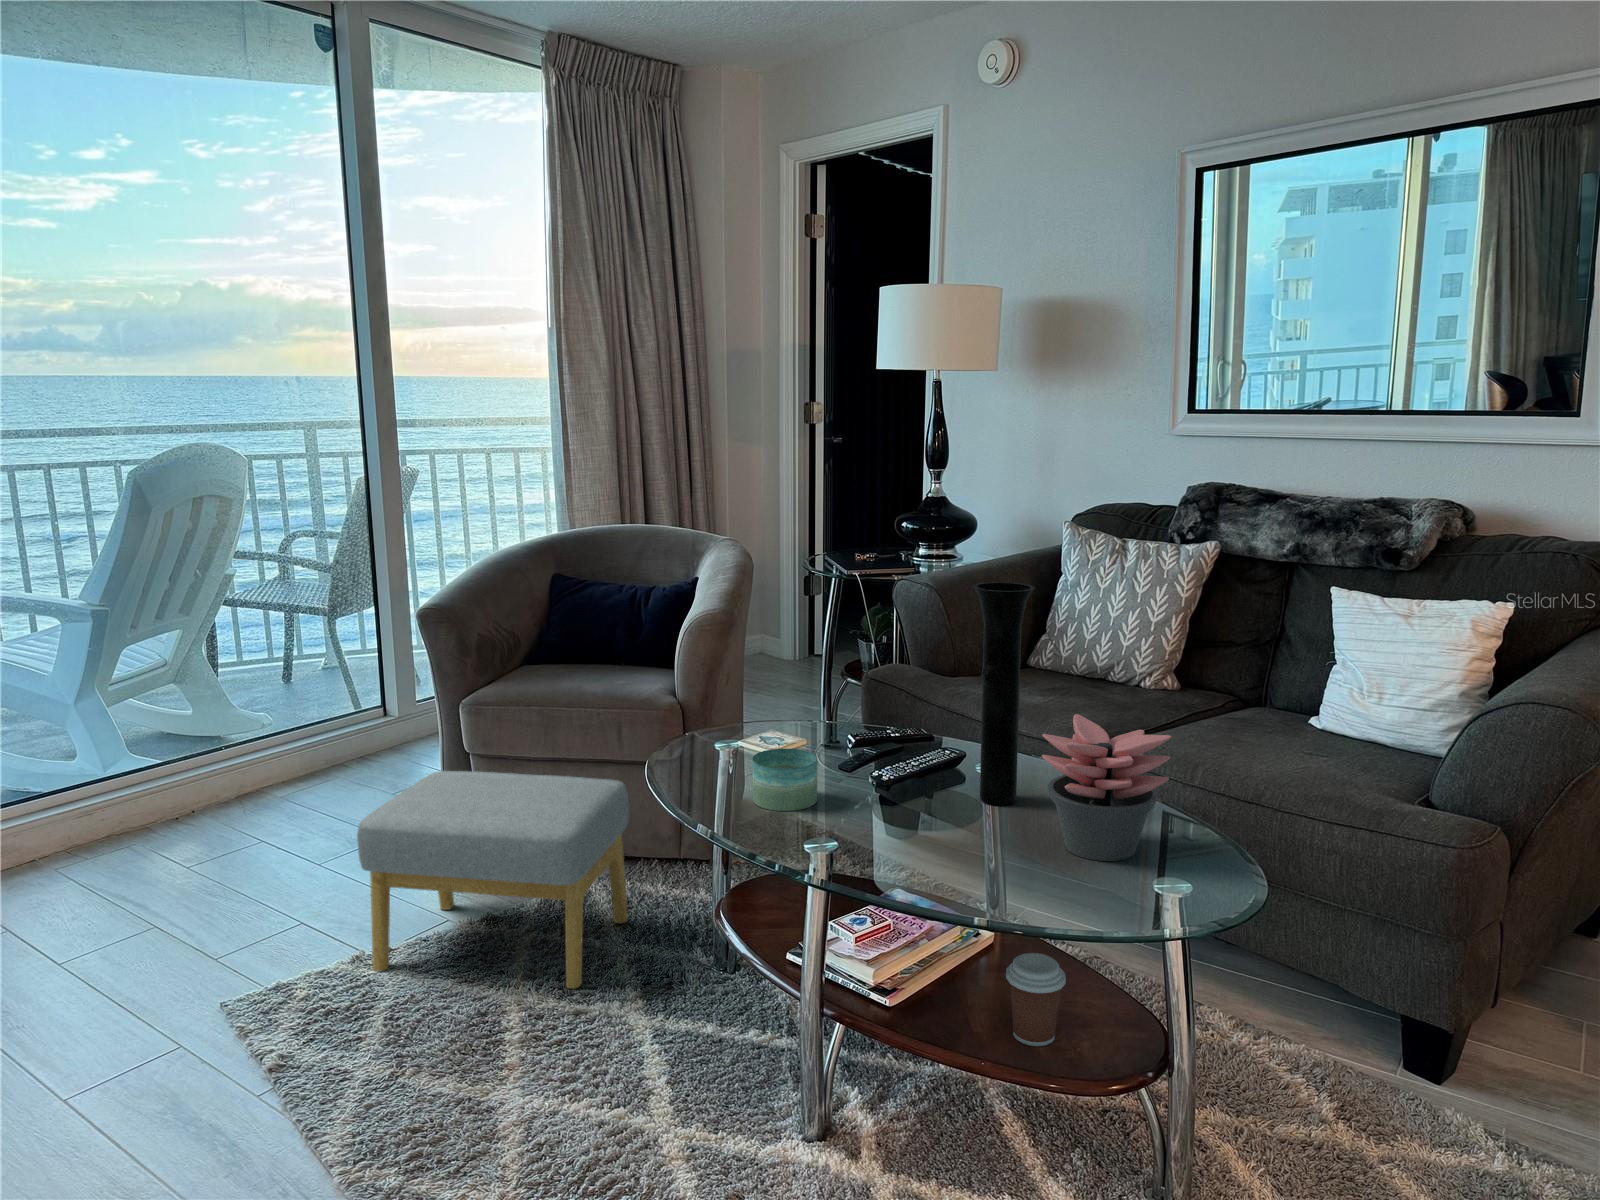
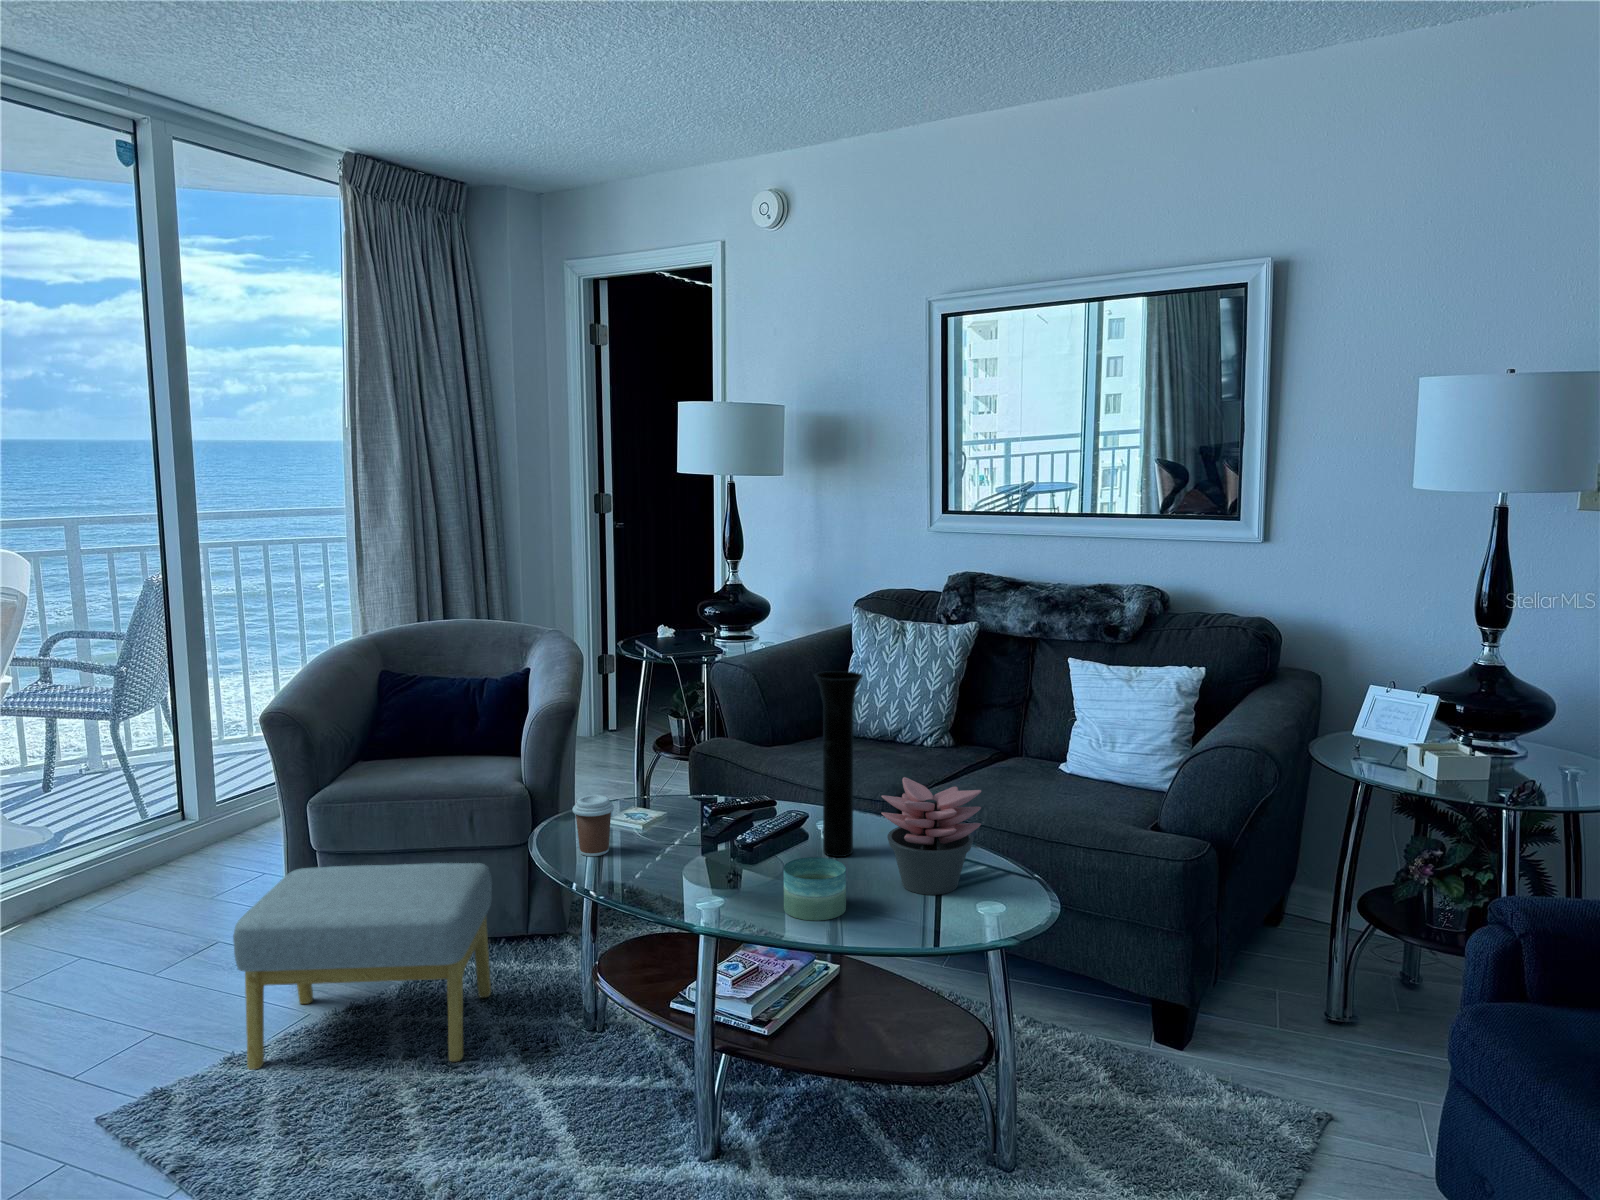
candle: present [753,749,817,811] -> present [784,857,846,921]
coffee cup: present [1006,953,1066,1046] -> present [572,795,614,856]

